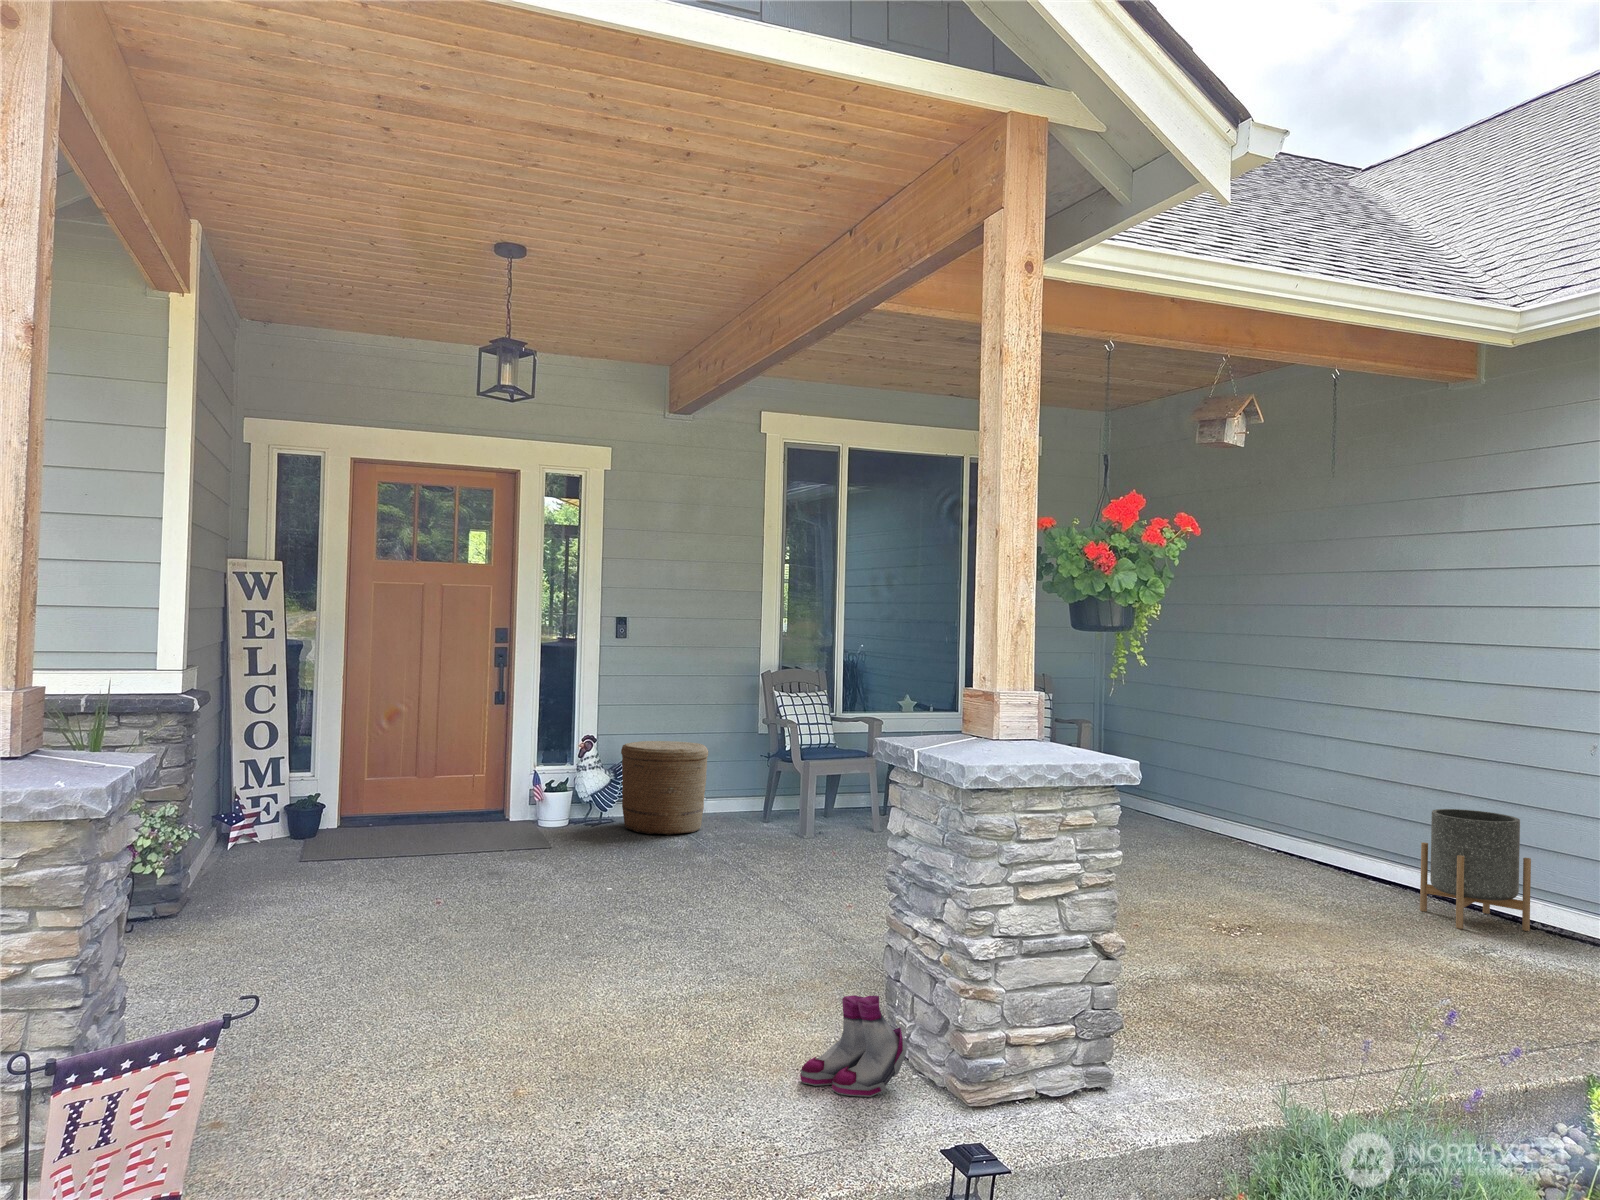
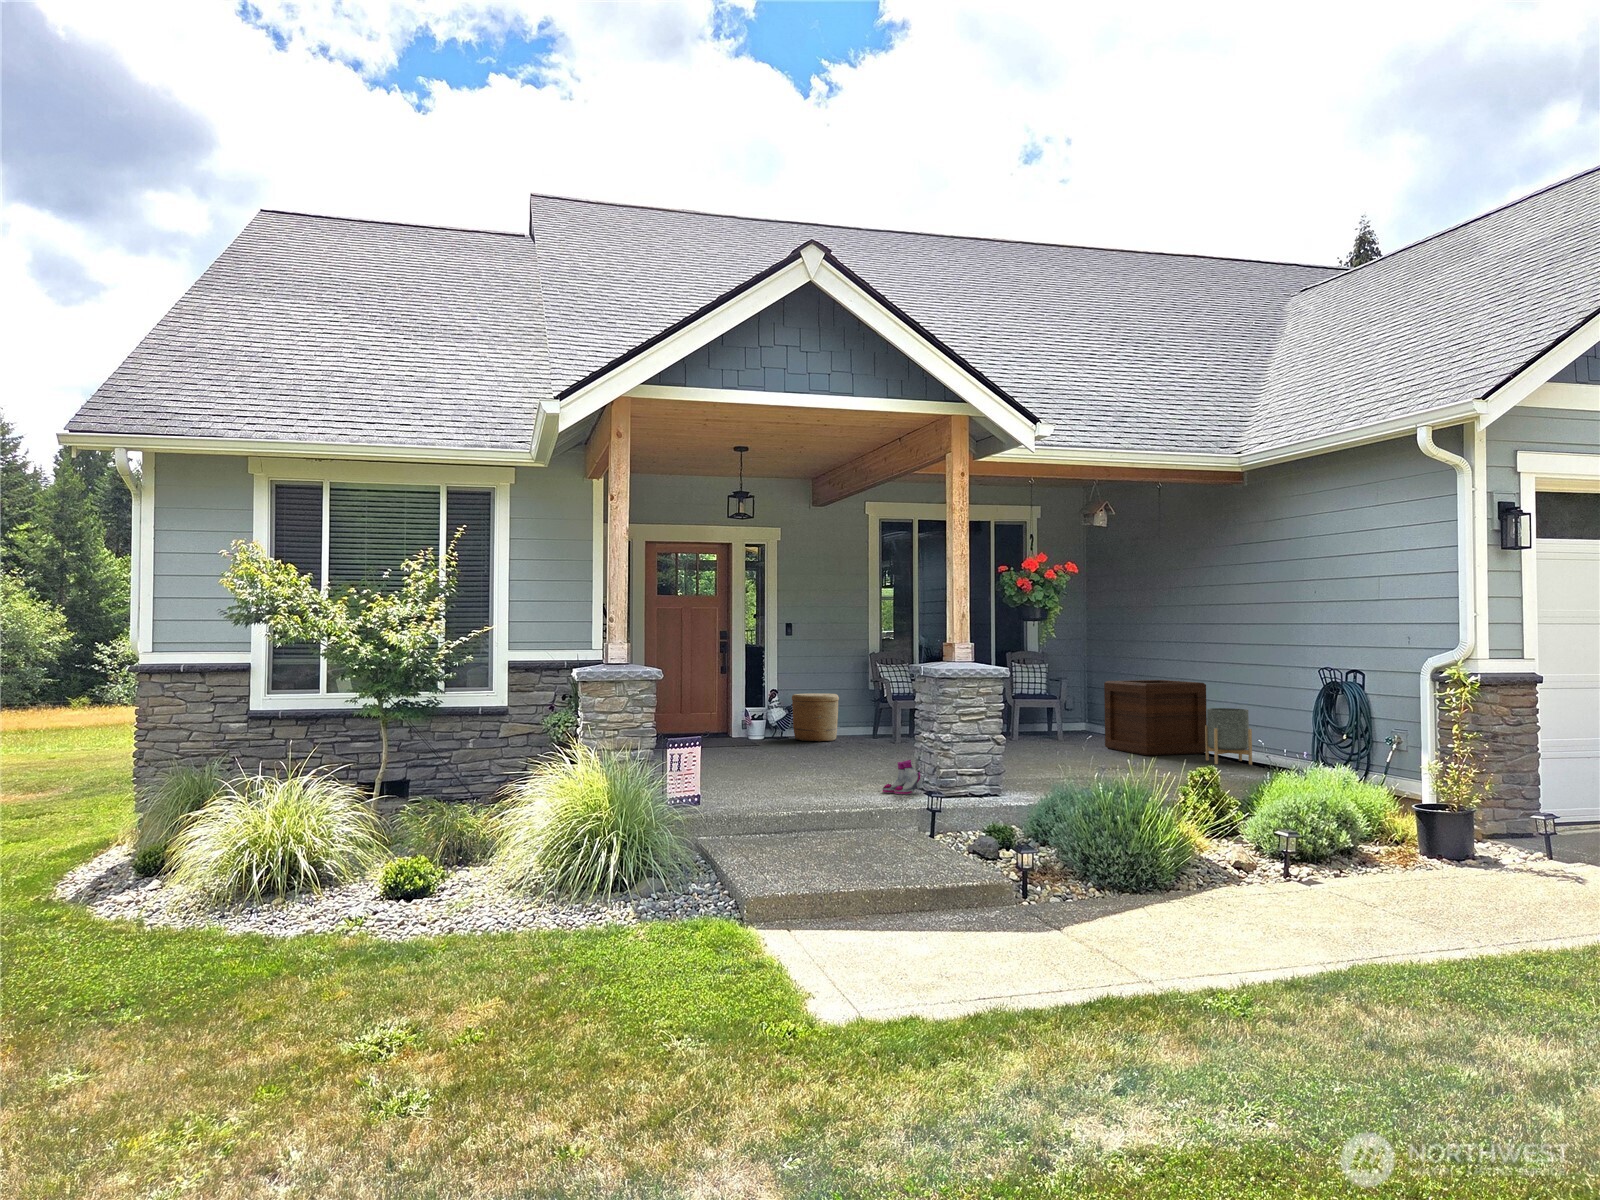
wooden crate: none [1197,738,1398,893] -> present [1104,680,1207,756]

